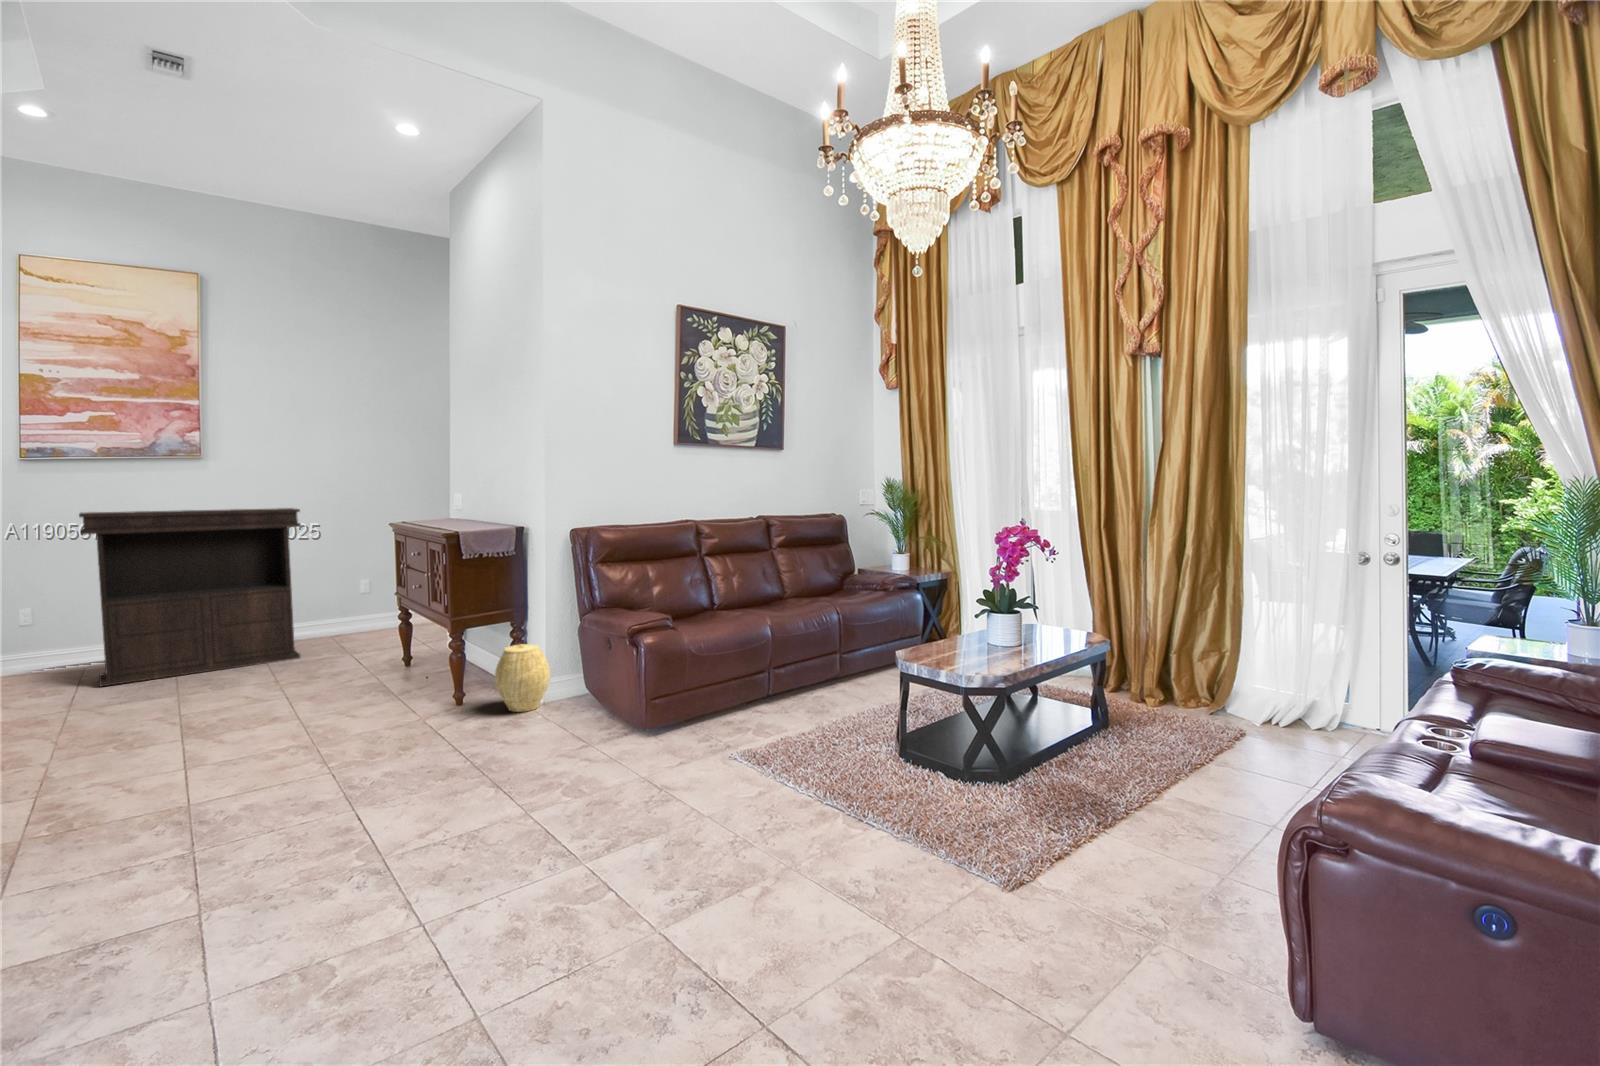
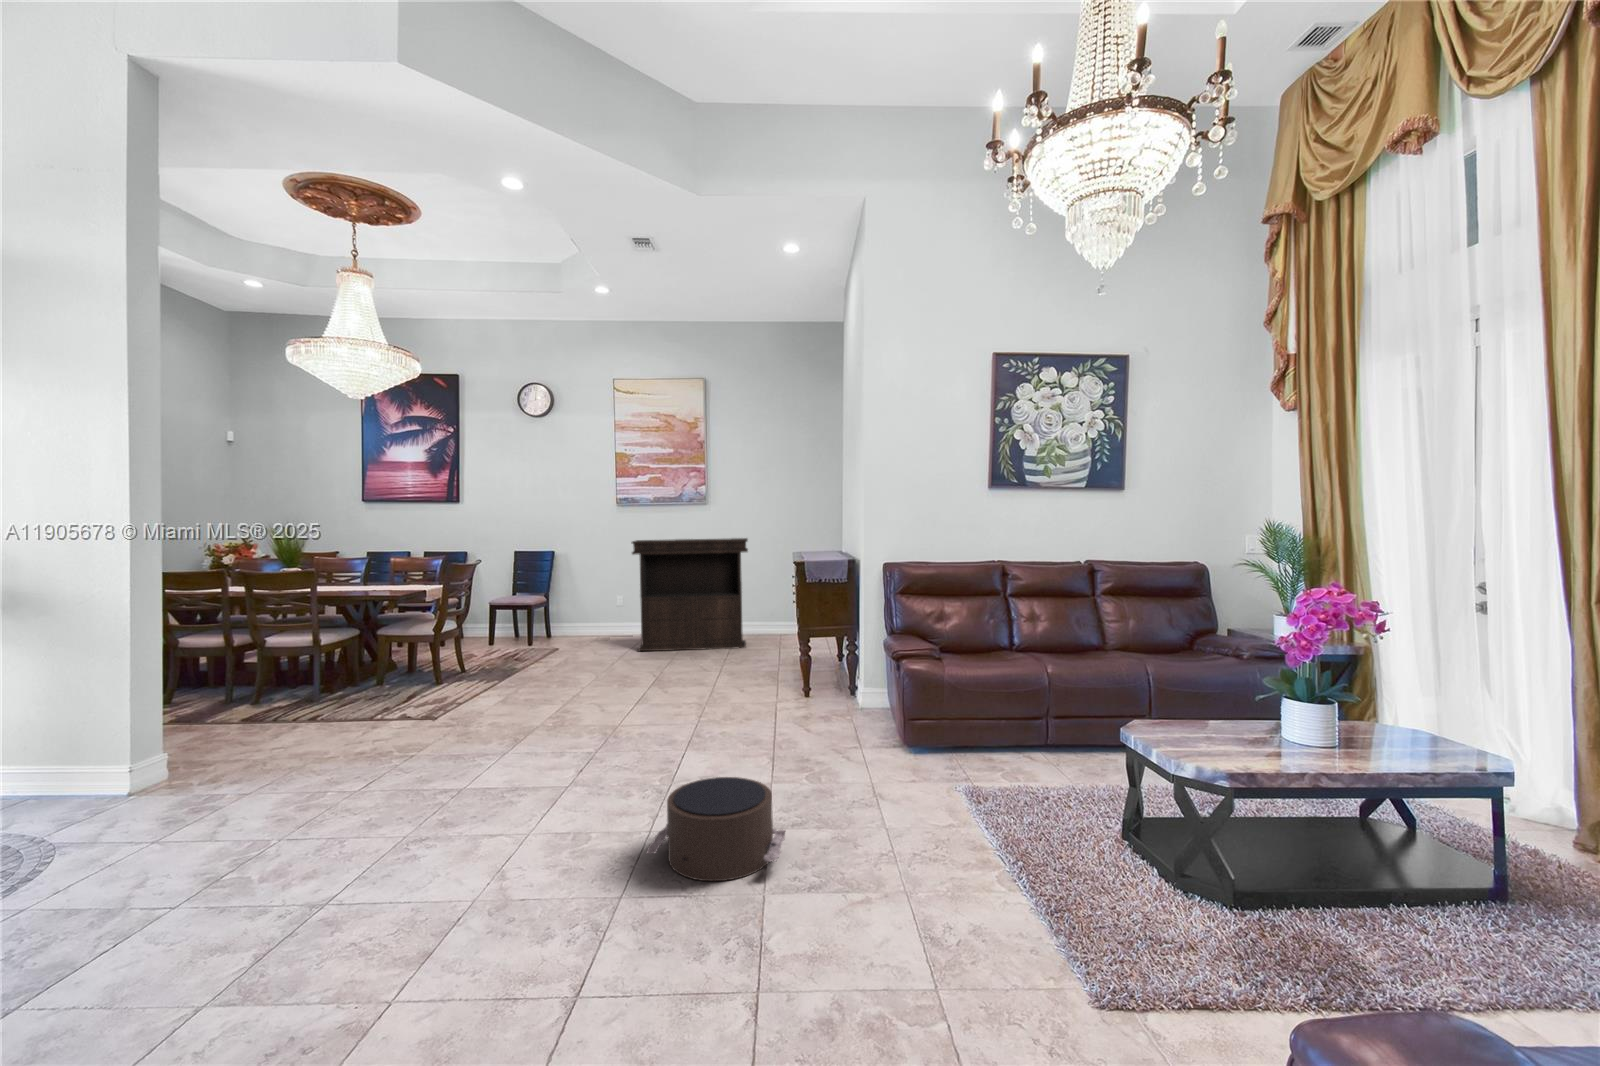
woven basket: present [495,644,550,712] -> none [820,659,863,715]
pouf: none [450,795,646,943] -> present [647,777,785,881]

